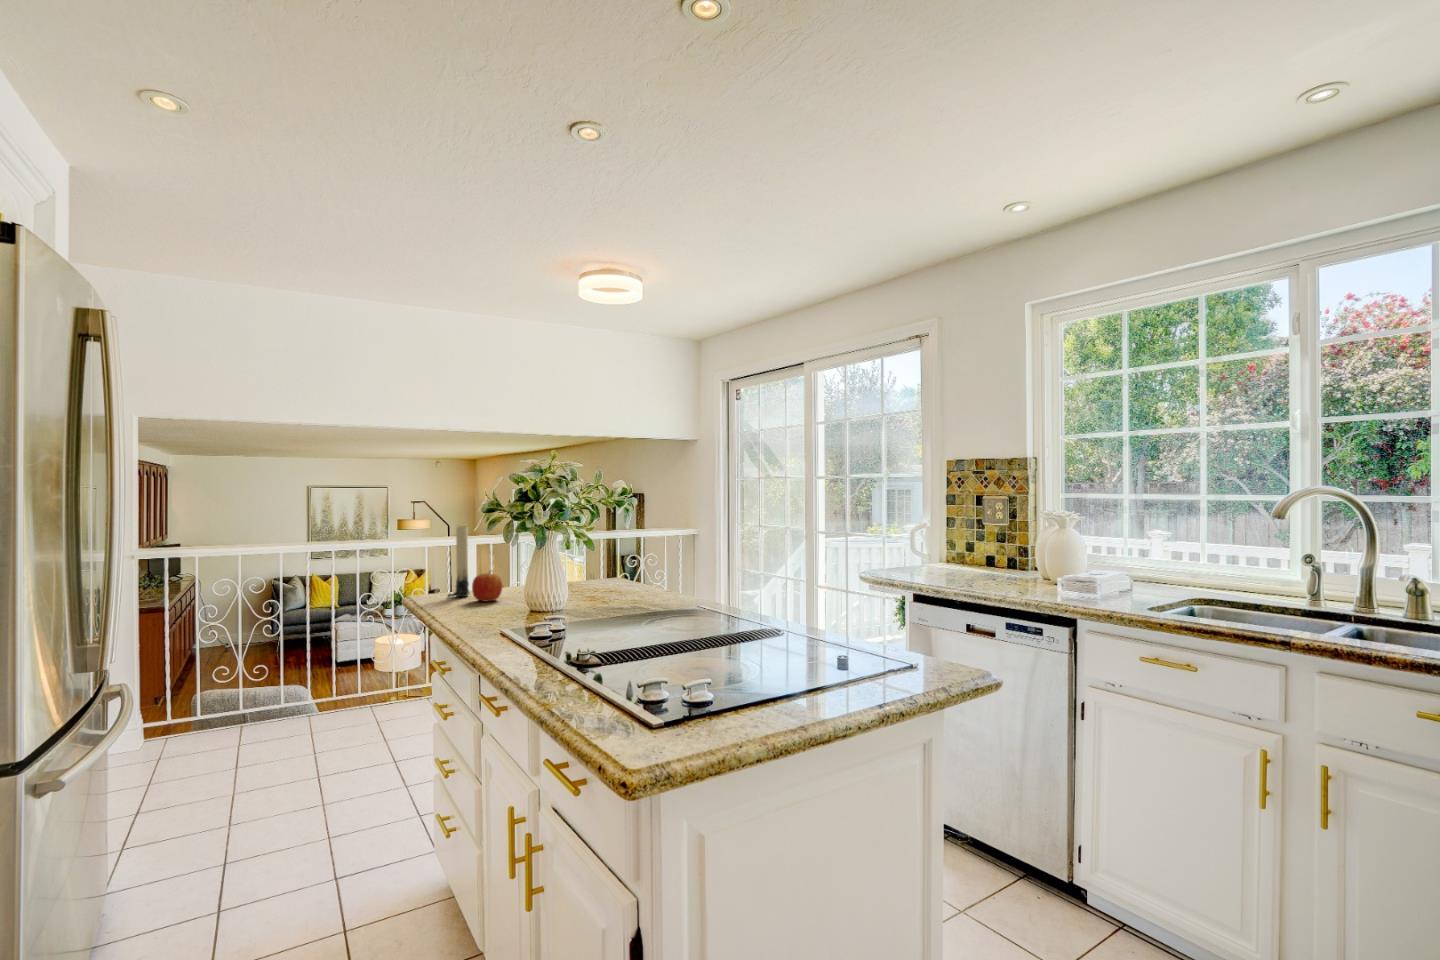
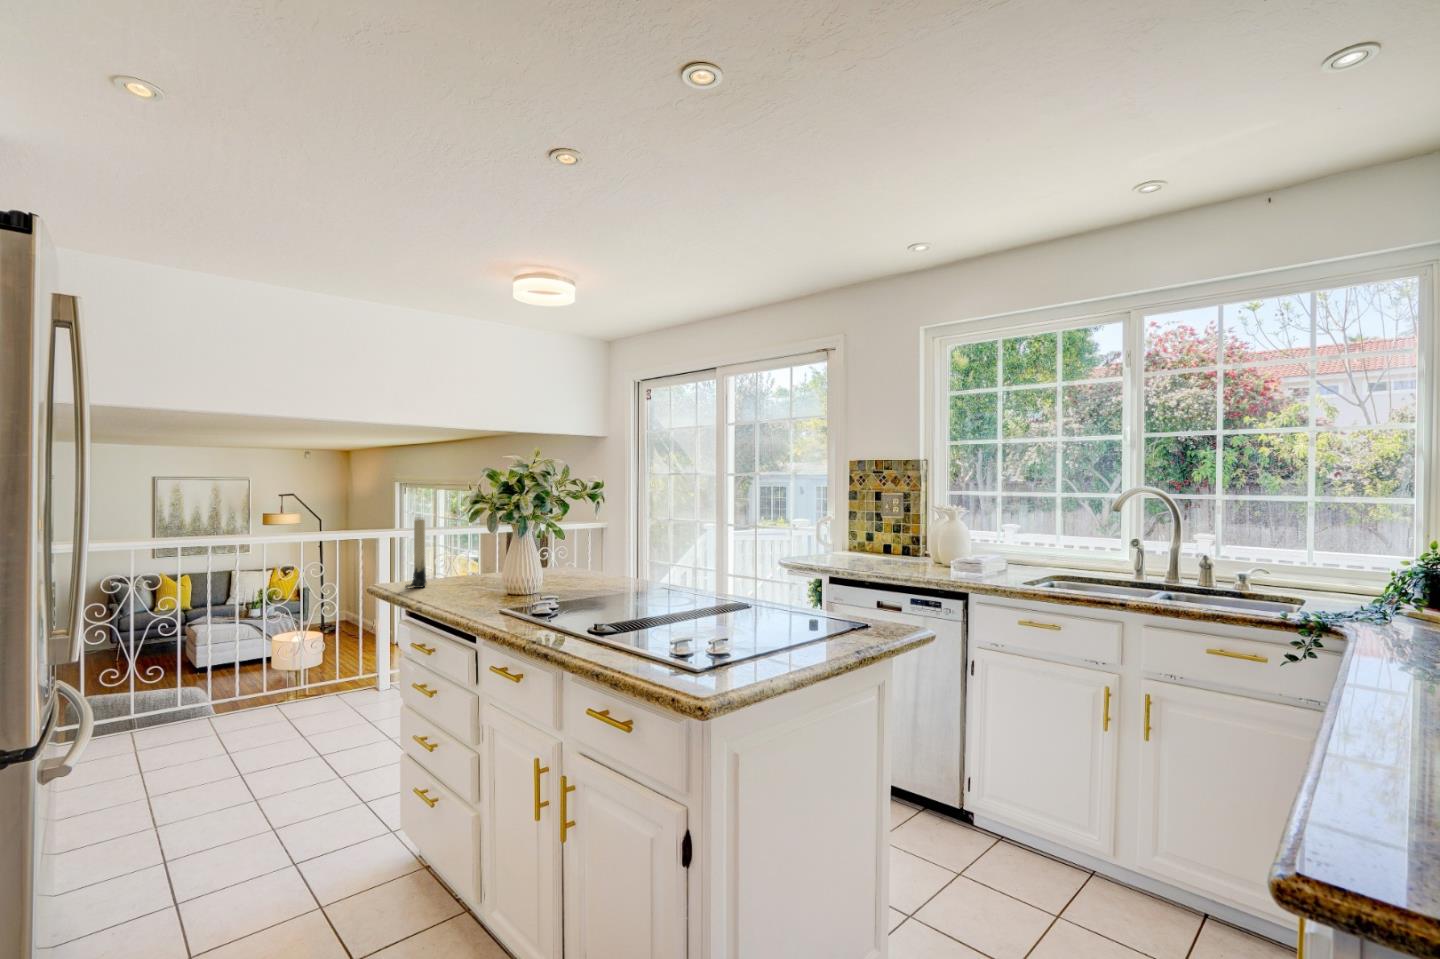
apple: present [472,573,502,602] -> none [435,561,464,591]

